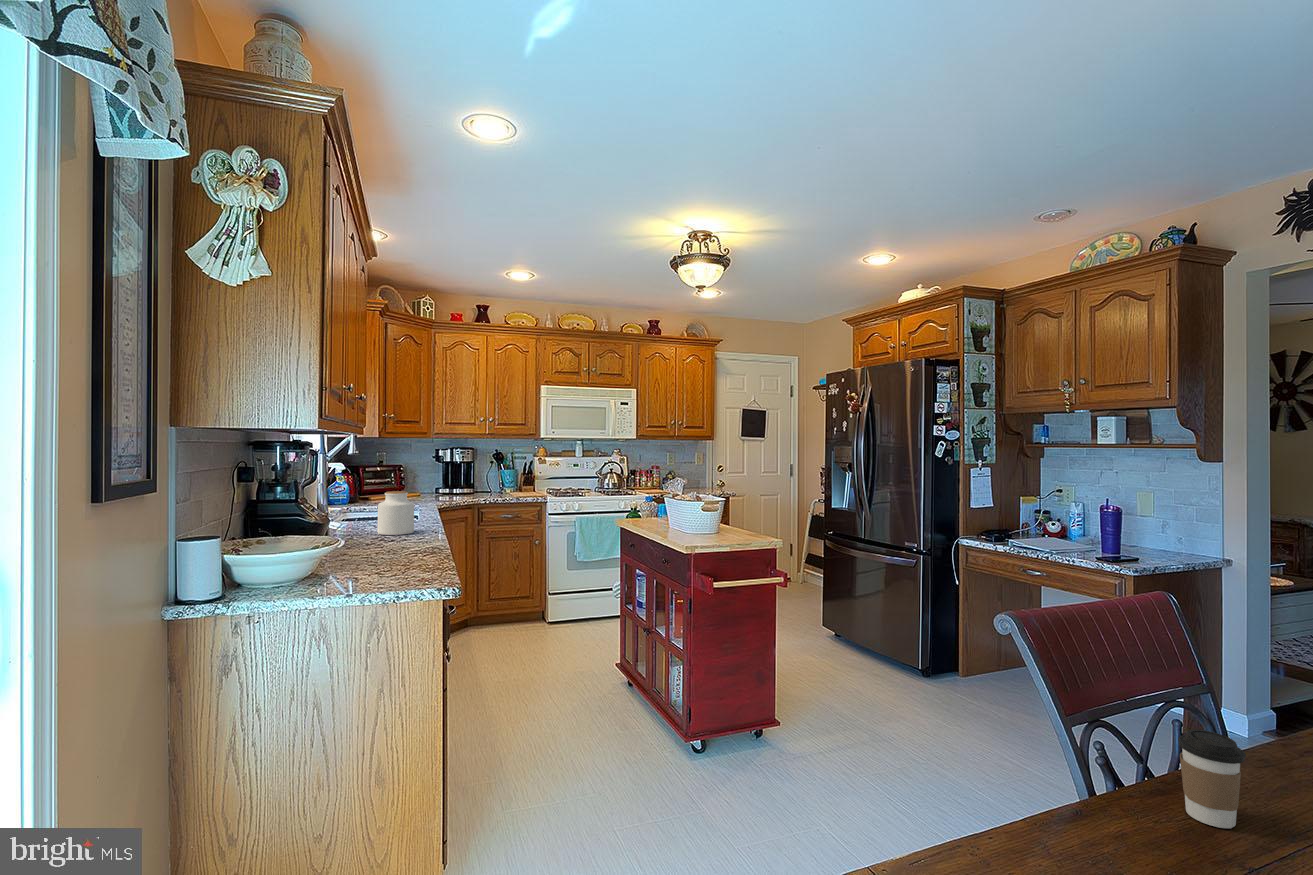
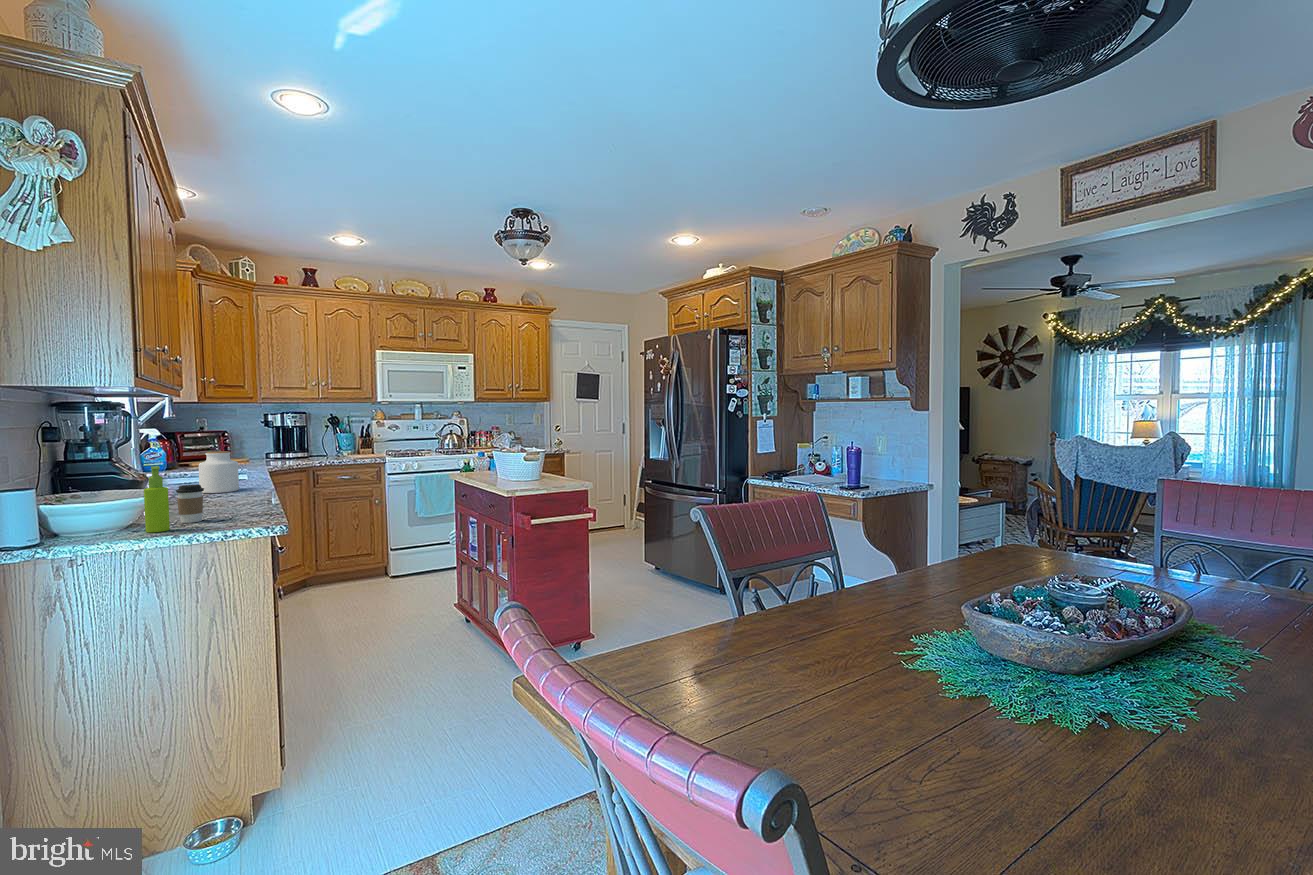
soap dispenser: none [322,515,346,589] -> present [144,466,170,532]
coffee cup: present [1178,730,1246,828] -> present [176,485,204,523]

